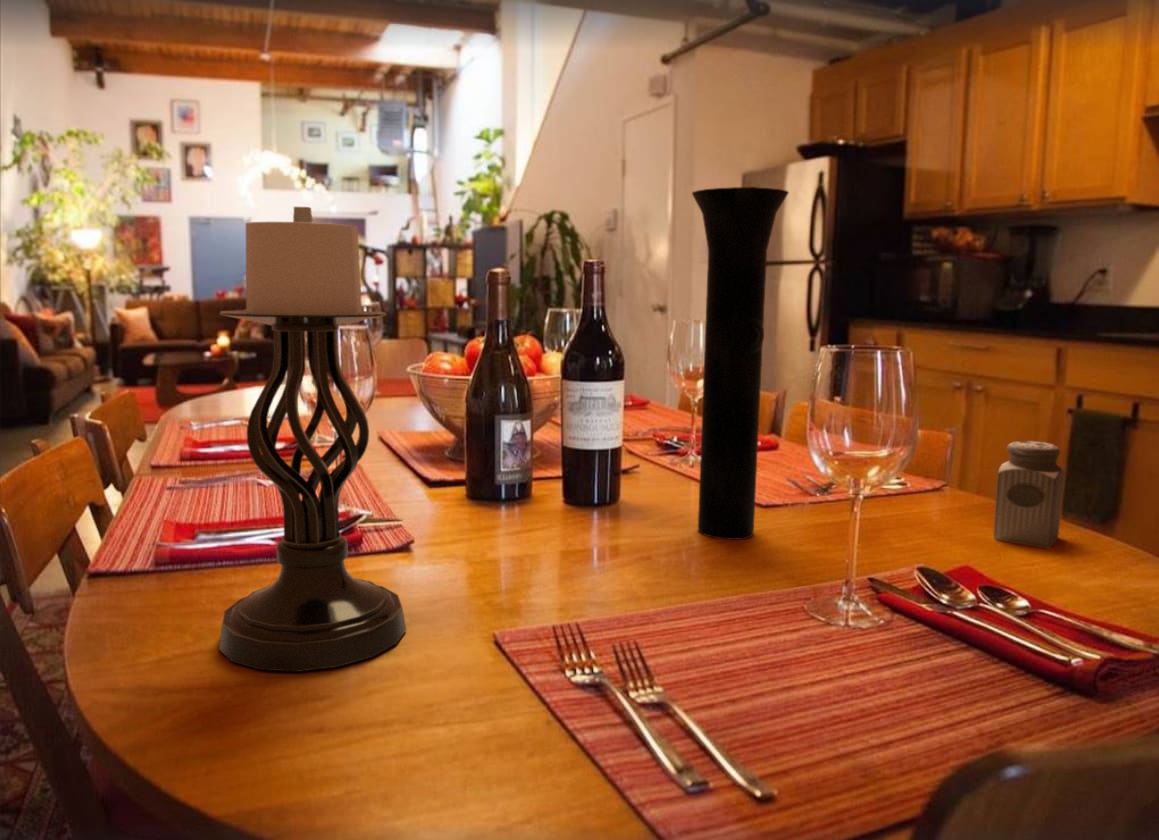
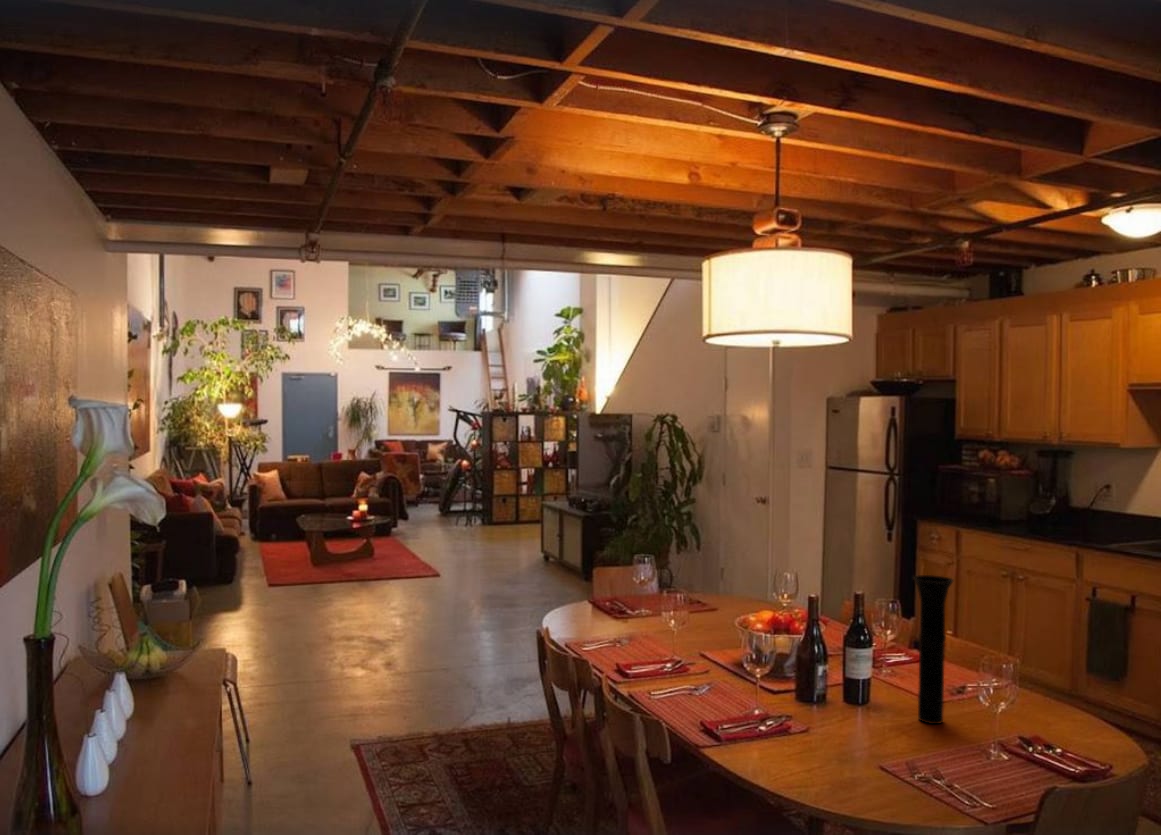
candle holder: present [219,207,406,672] -> none [786,623,849,777]
salt shaker: present [994,441,1065,548] -> none [1046,678,1075,727]

